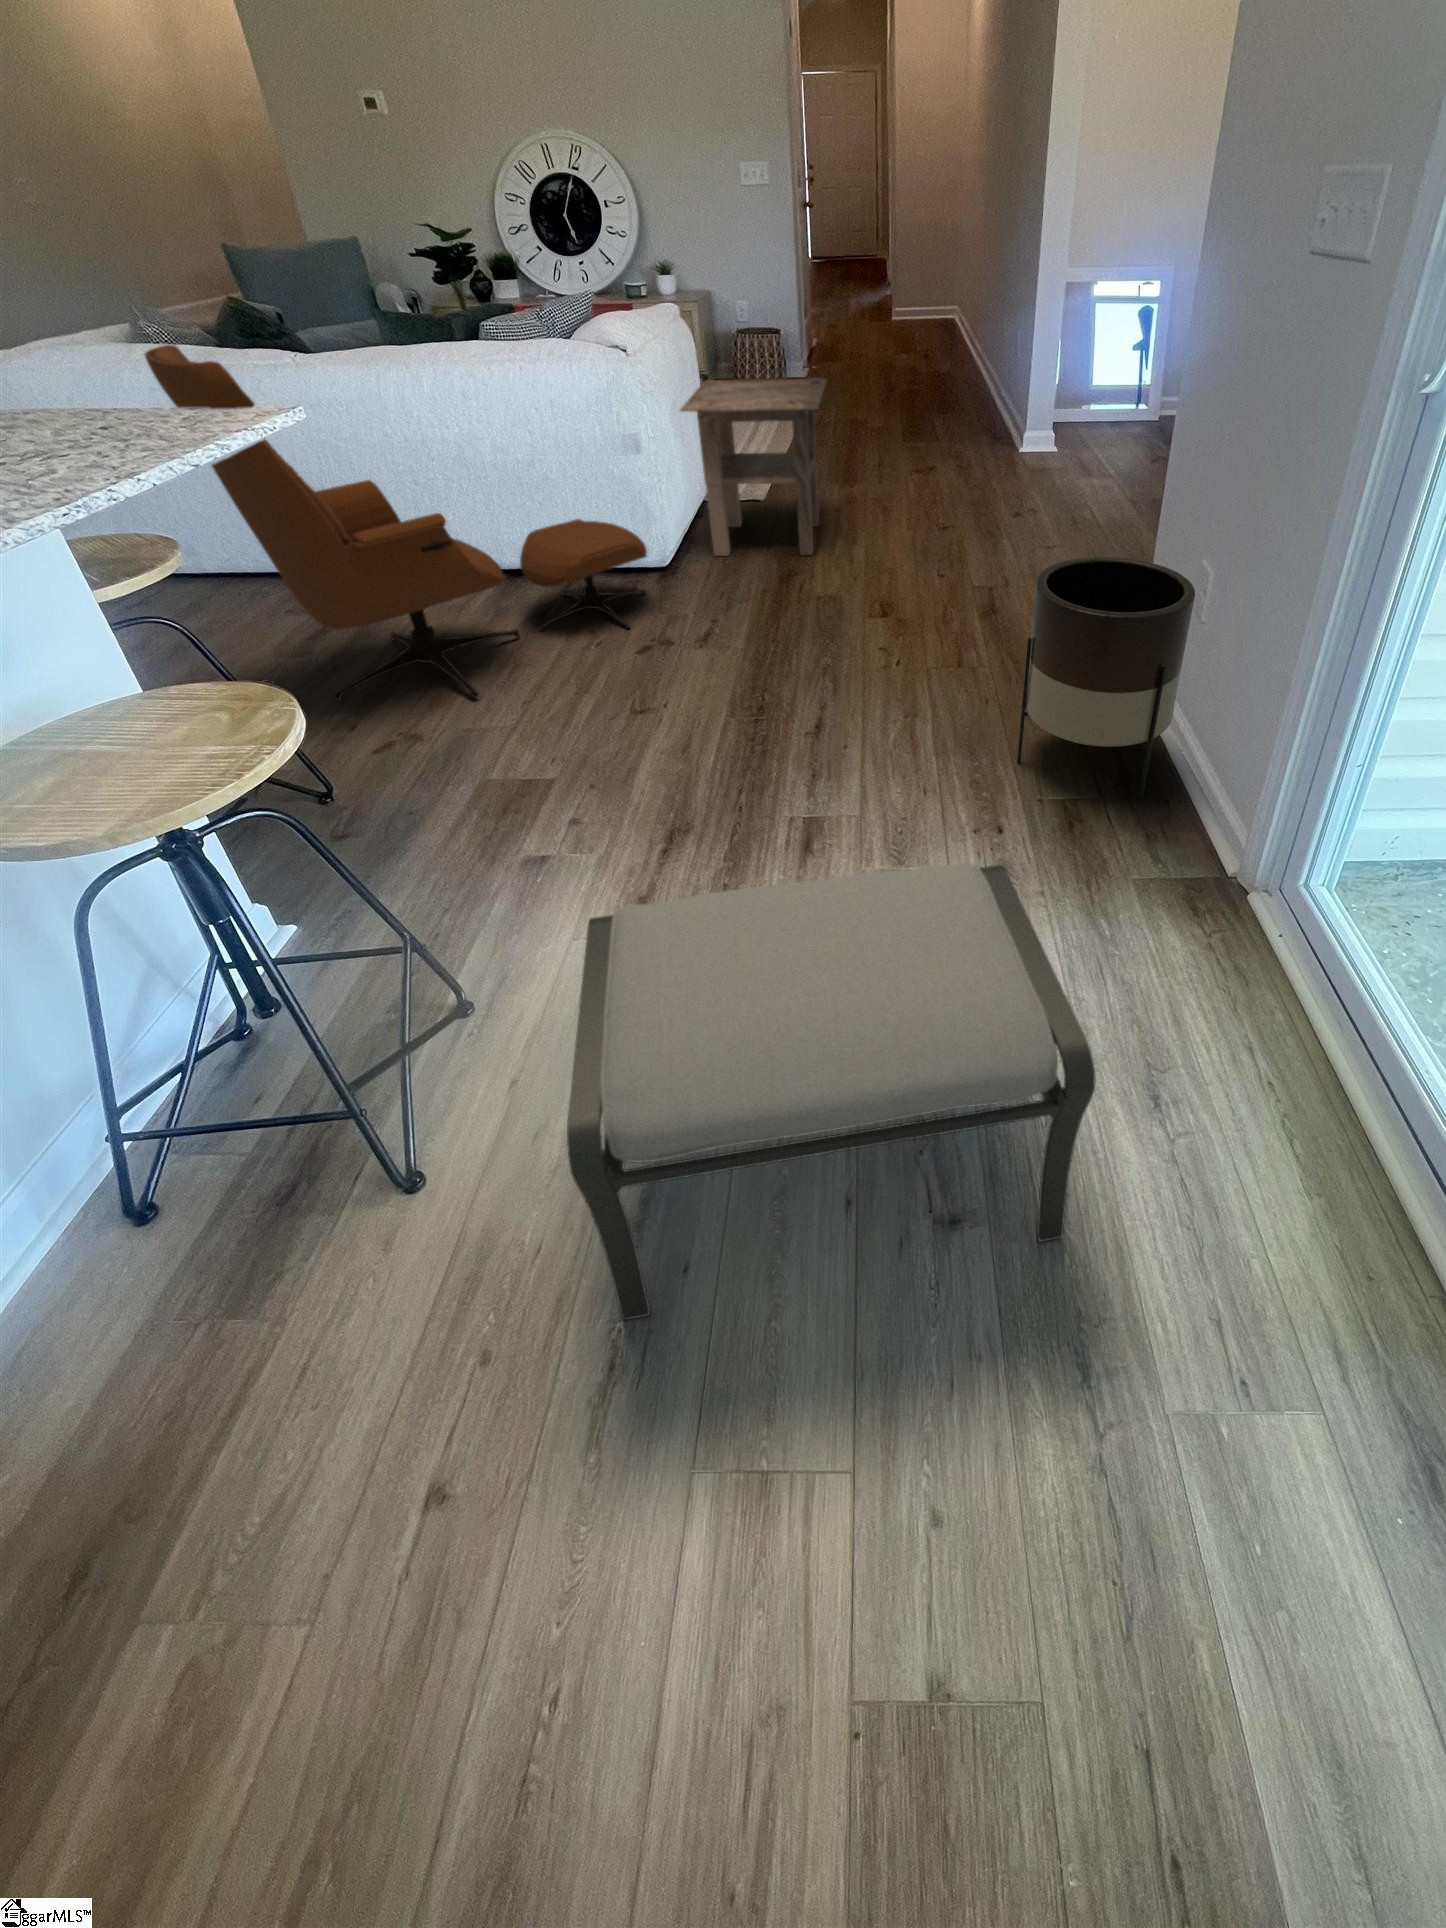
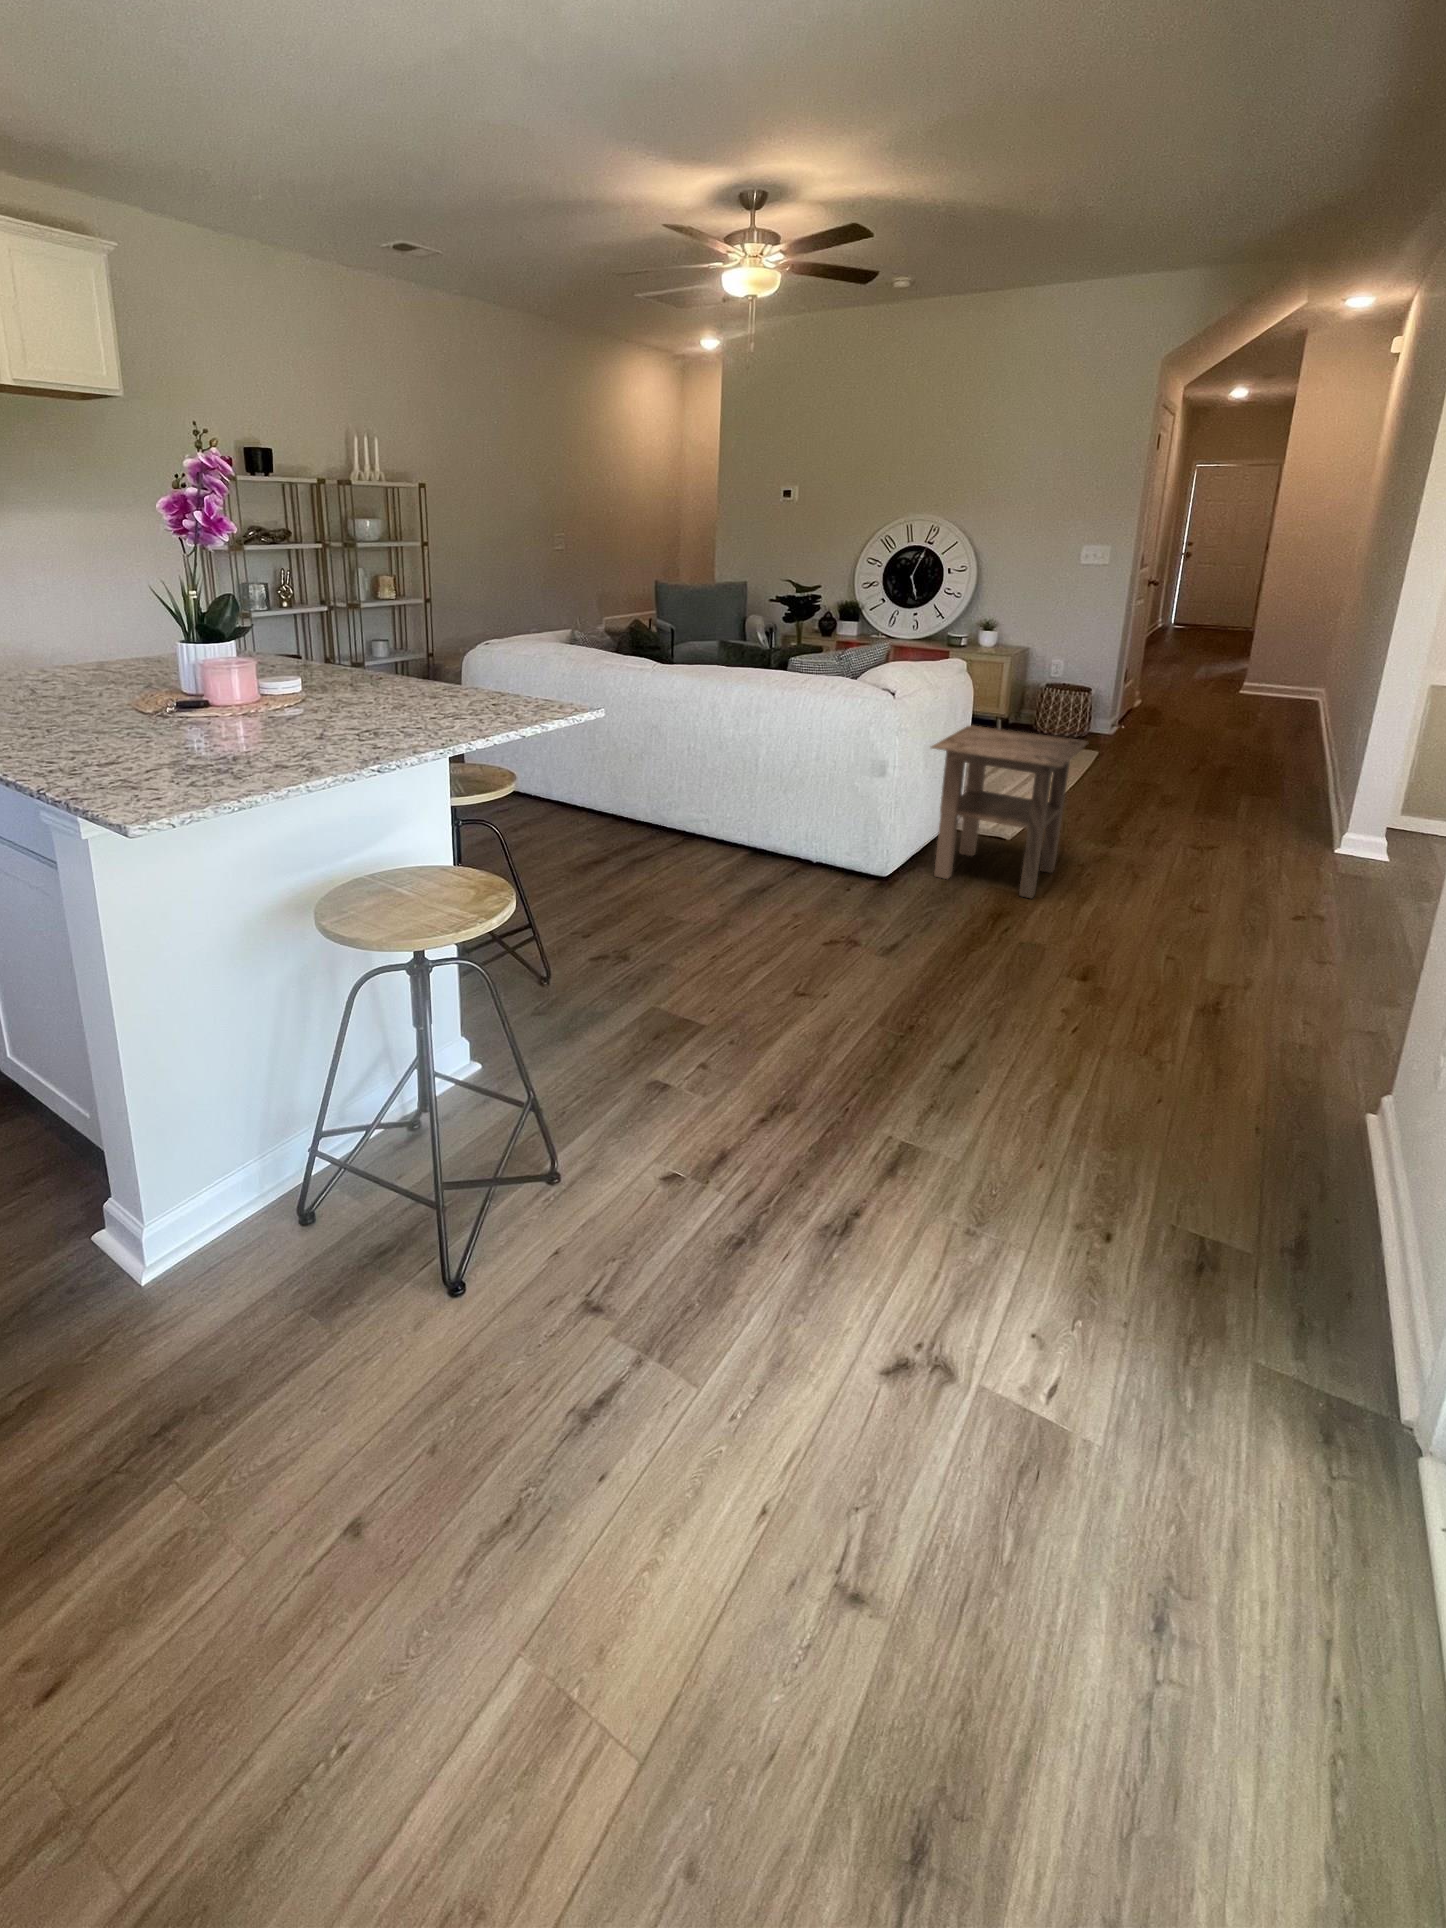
lounge chair: present [145,345,647,700] -> none [555,655,864,939]
planter: present [1017,557,1195,797] -> none [1164,969,1418,1275]
ottoman: present [567,863,1096,1320] -> none [524,1127,1016,1702]

